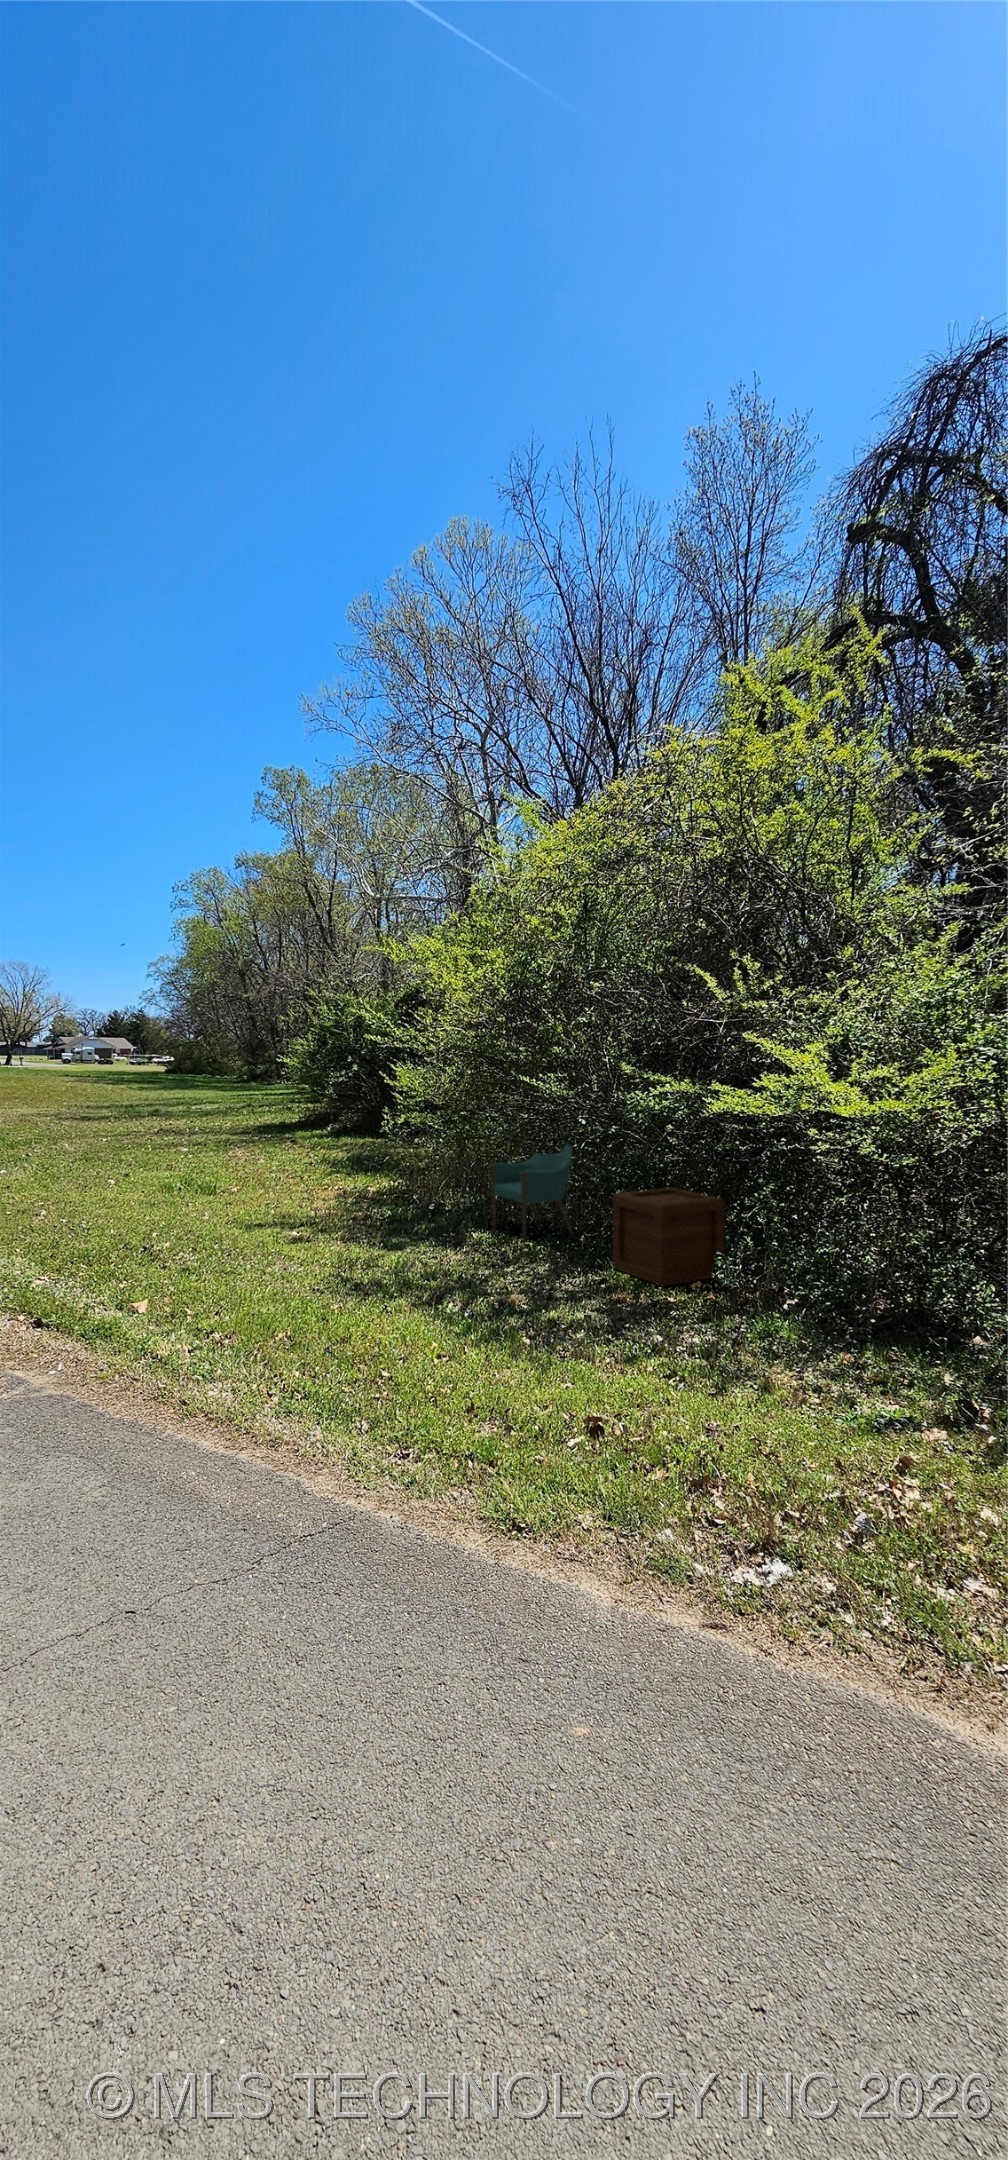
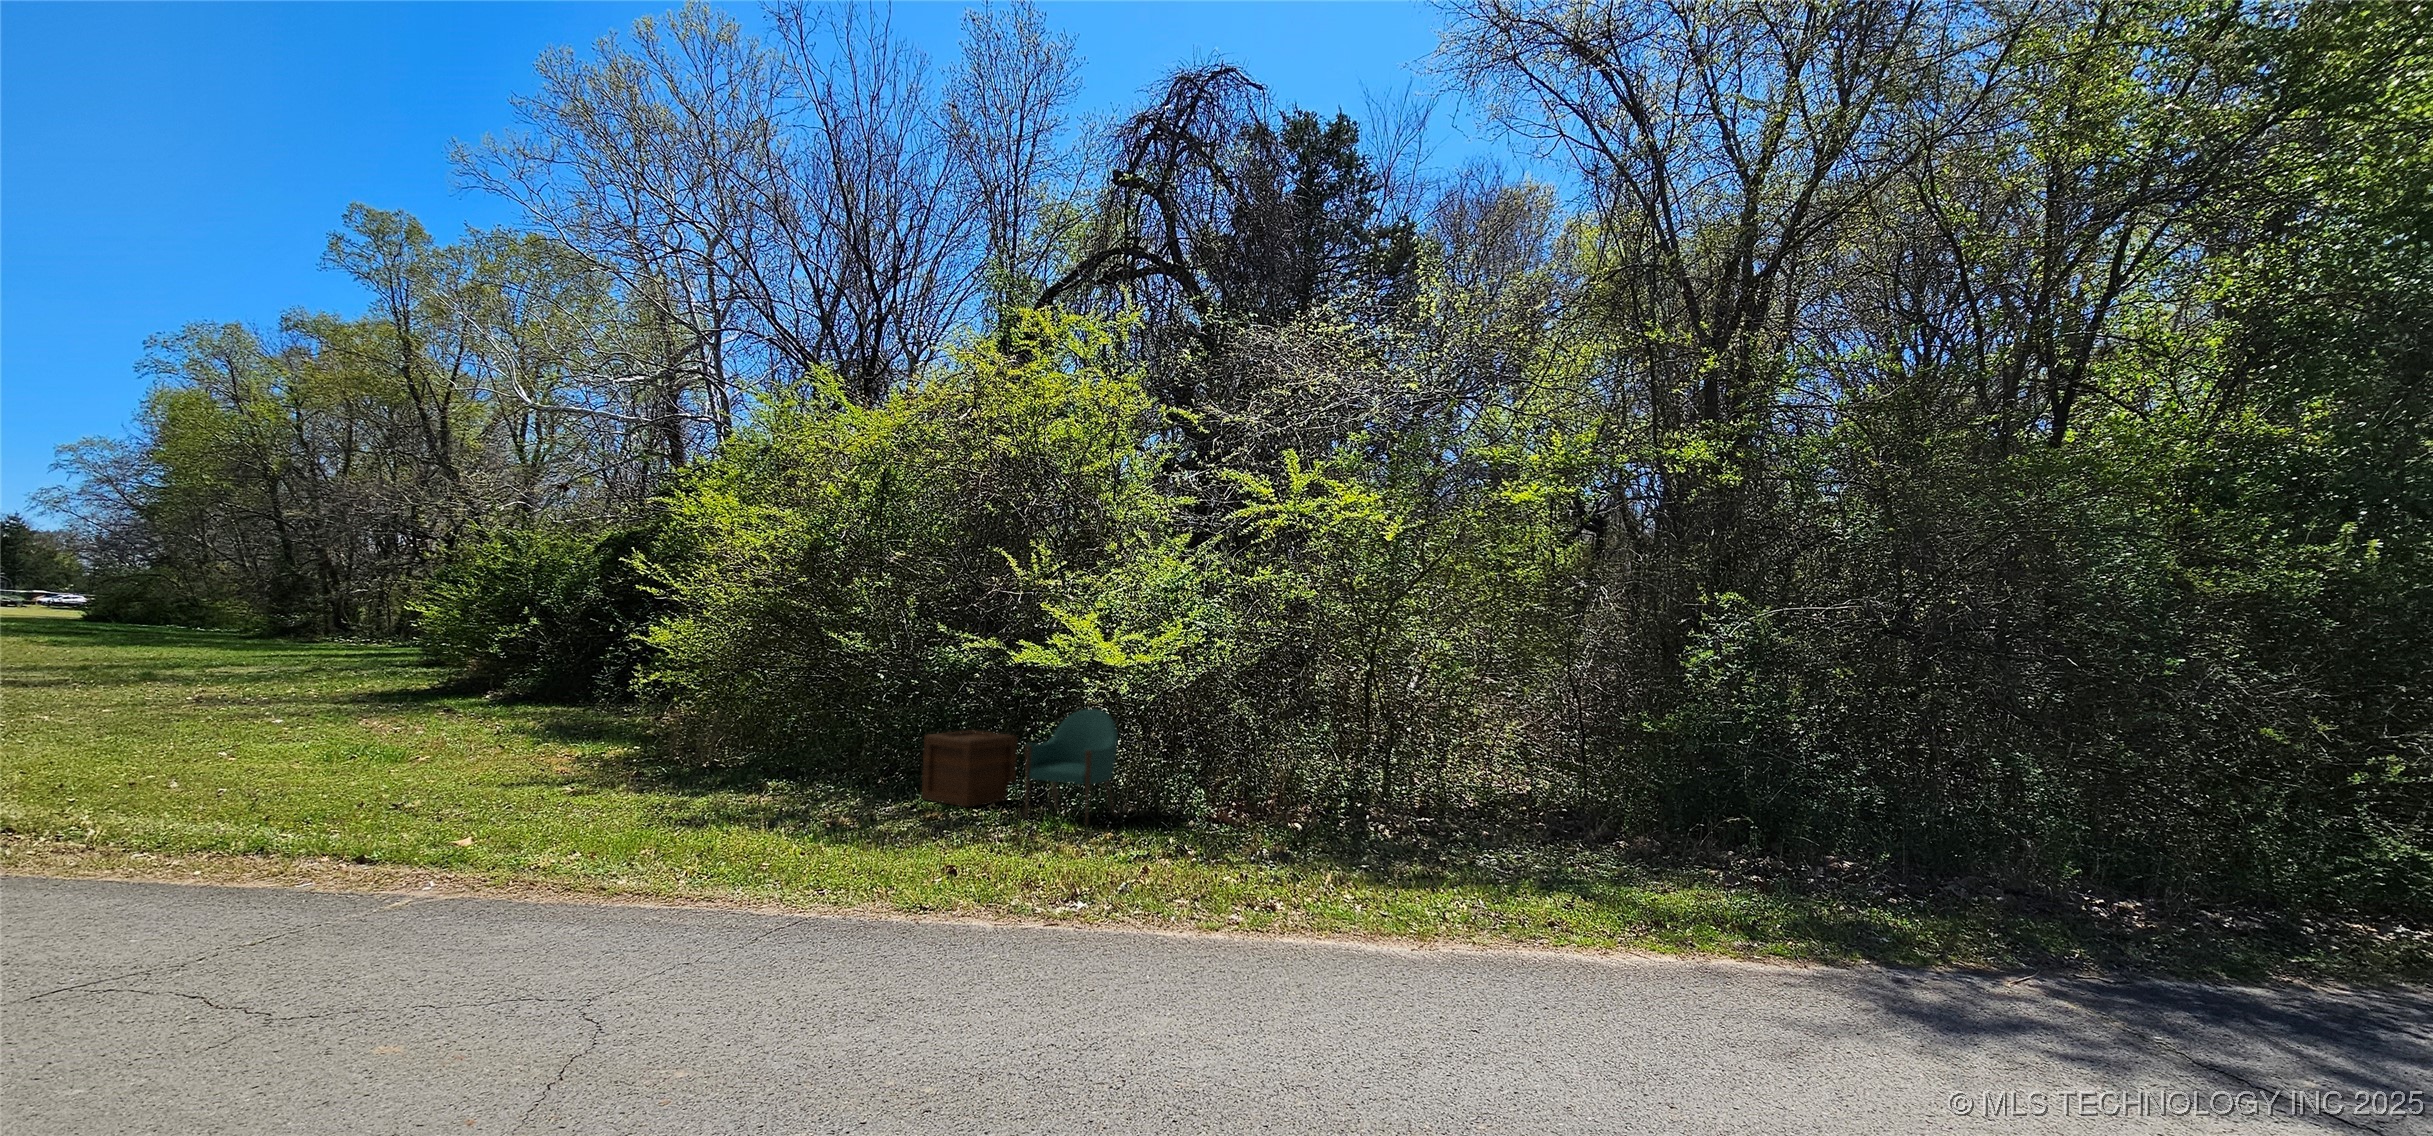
chair: present [491,1144,572,1240] -> present [1025,709,1118,826]

